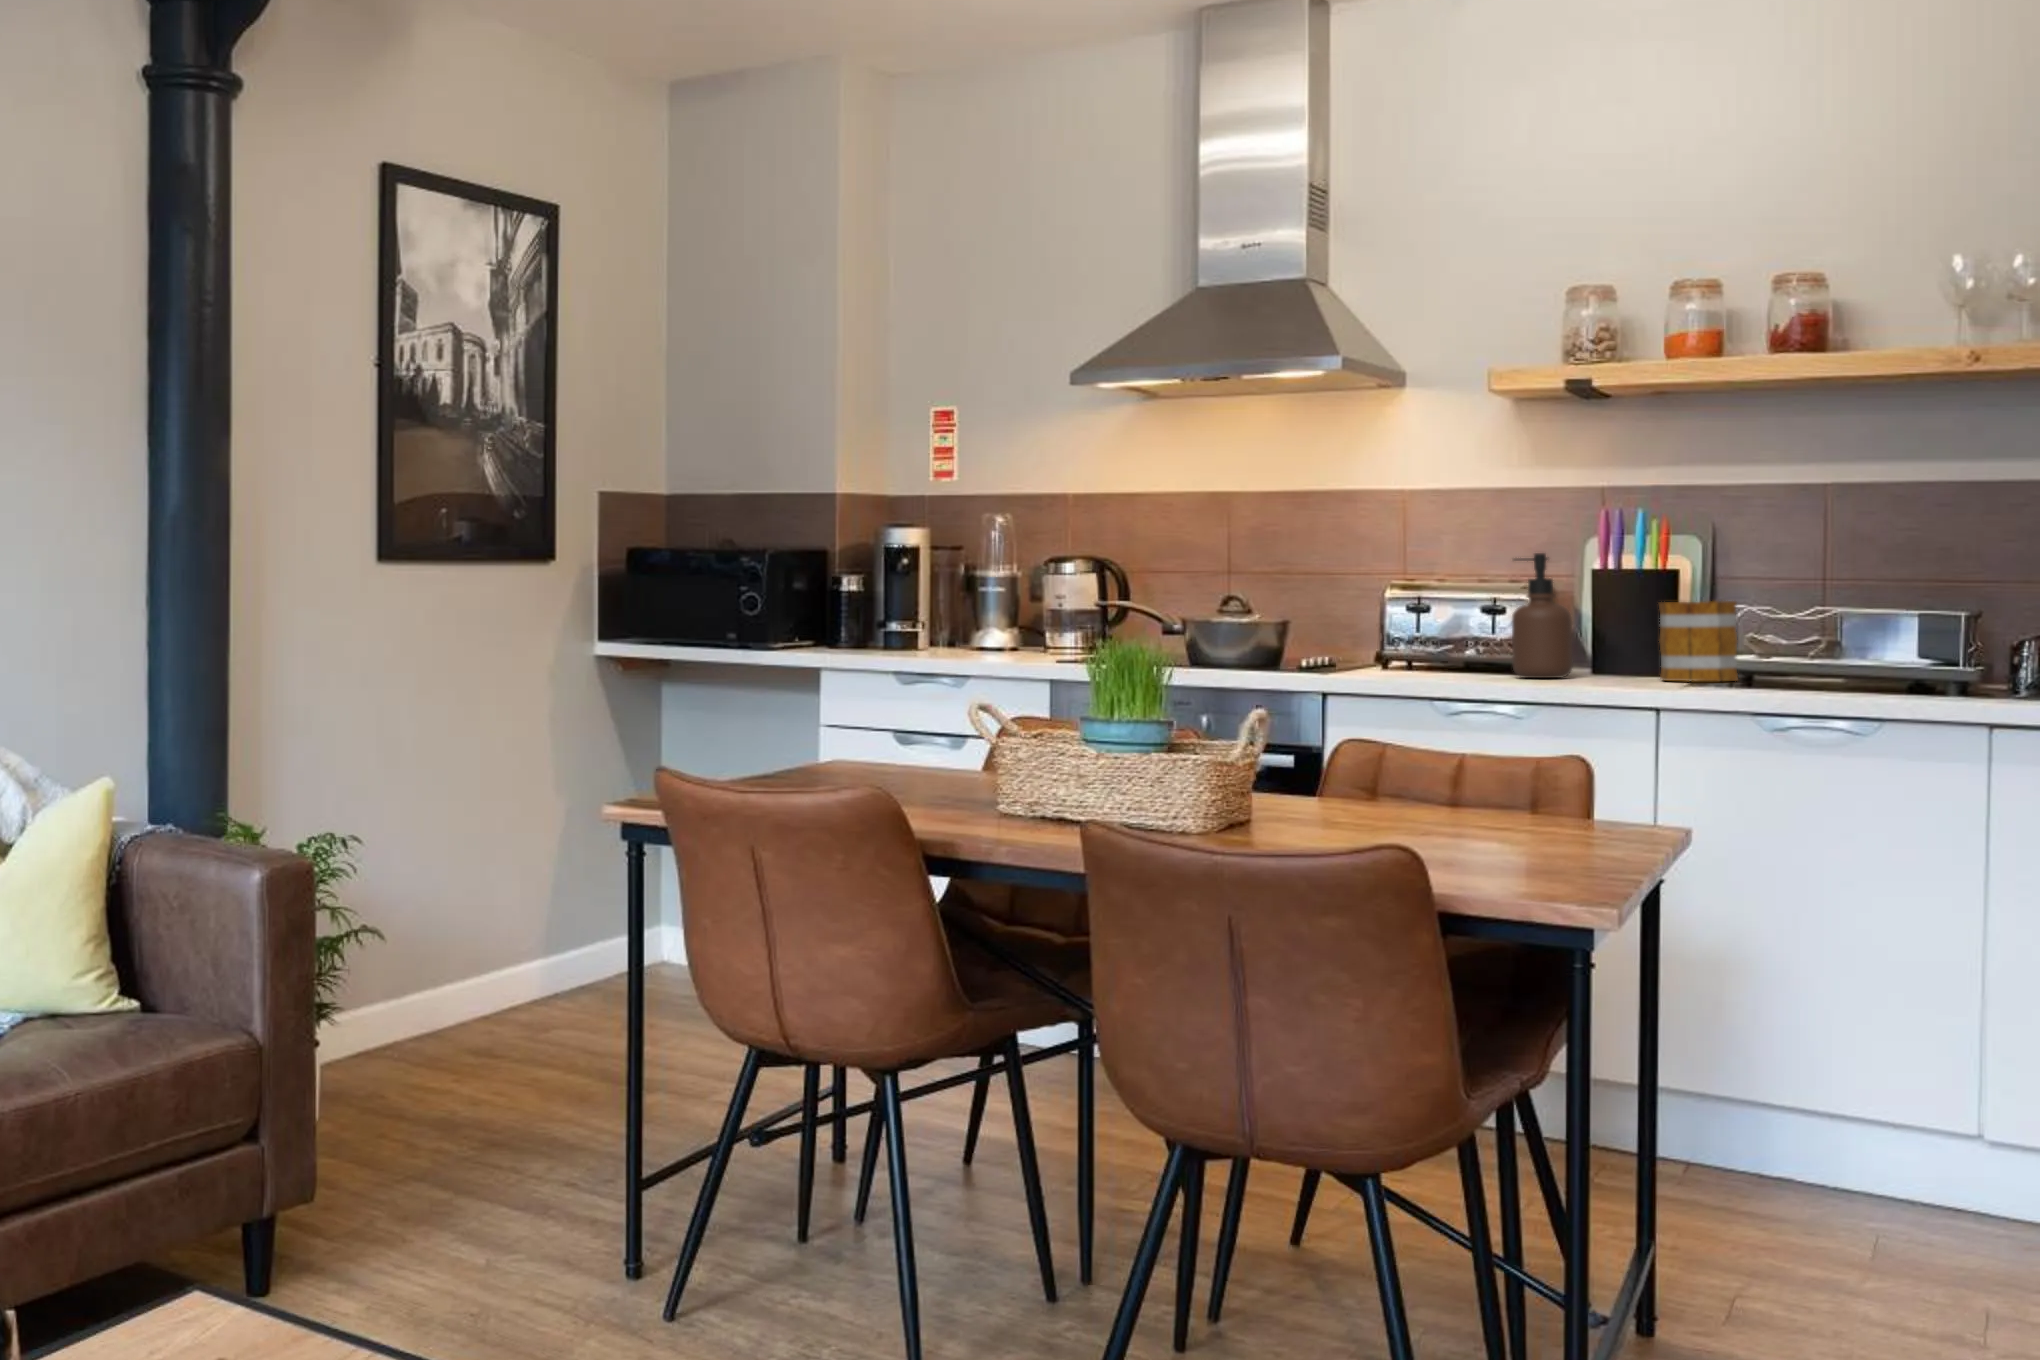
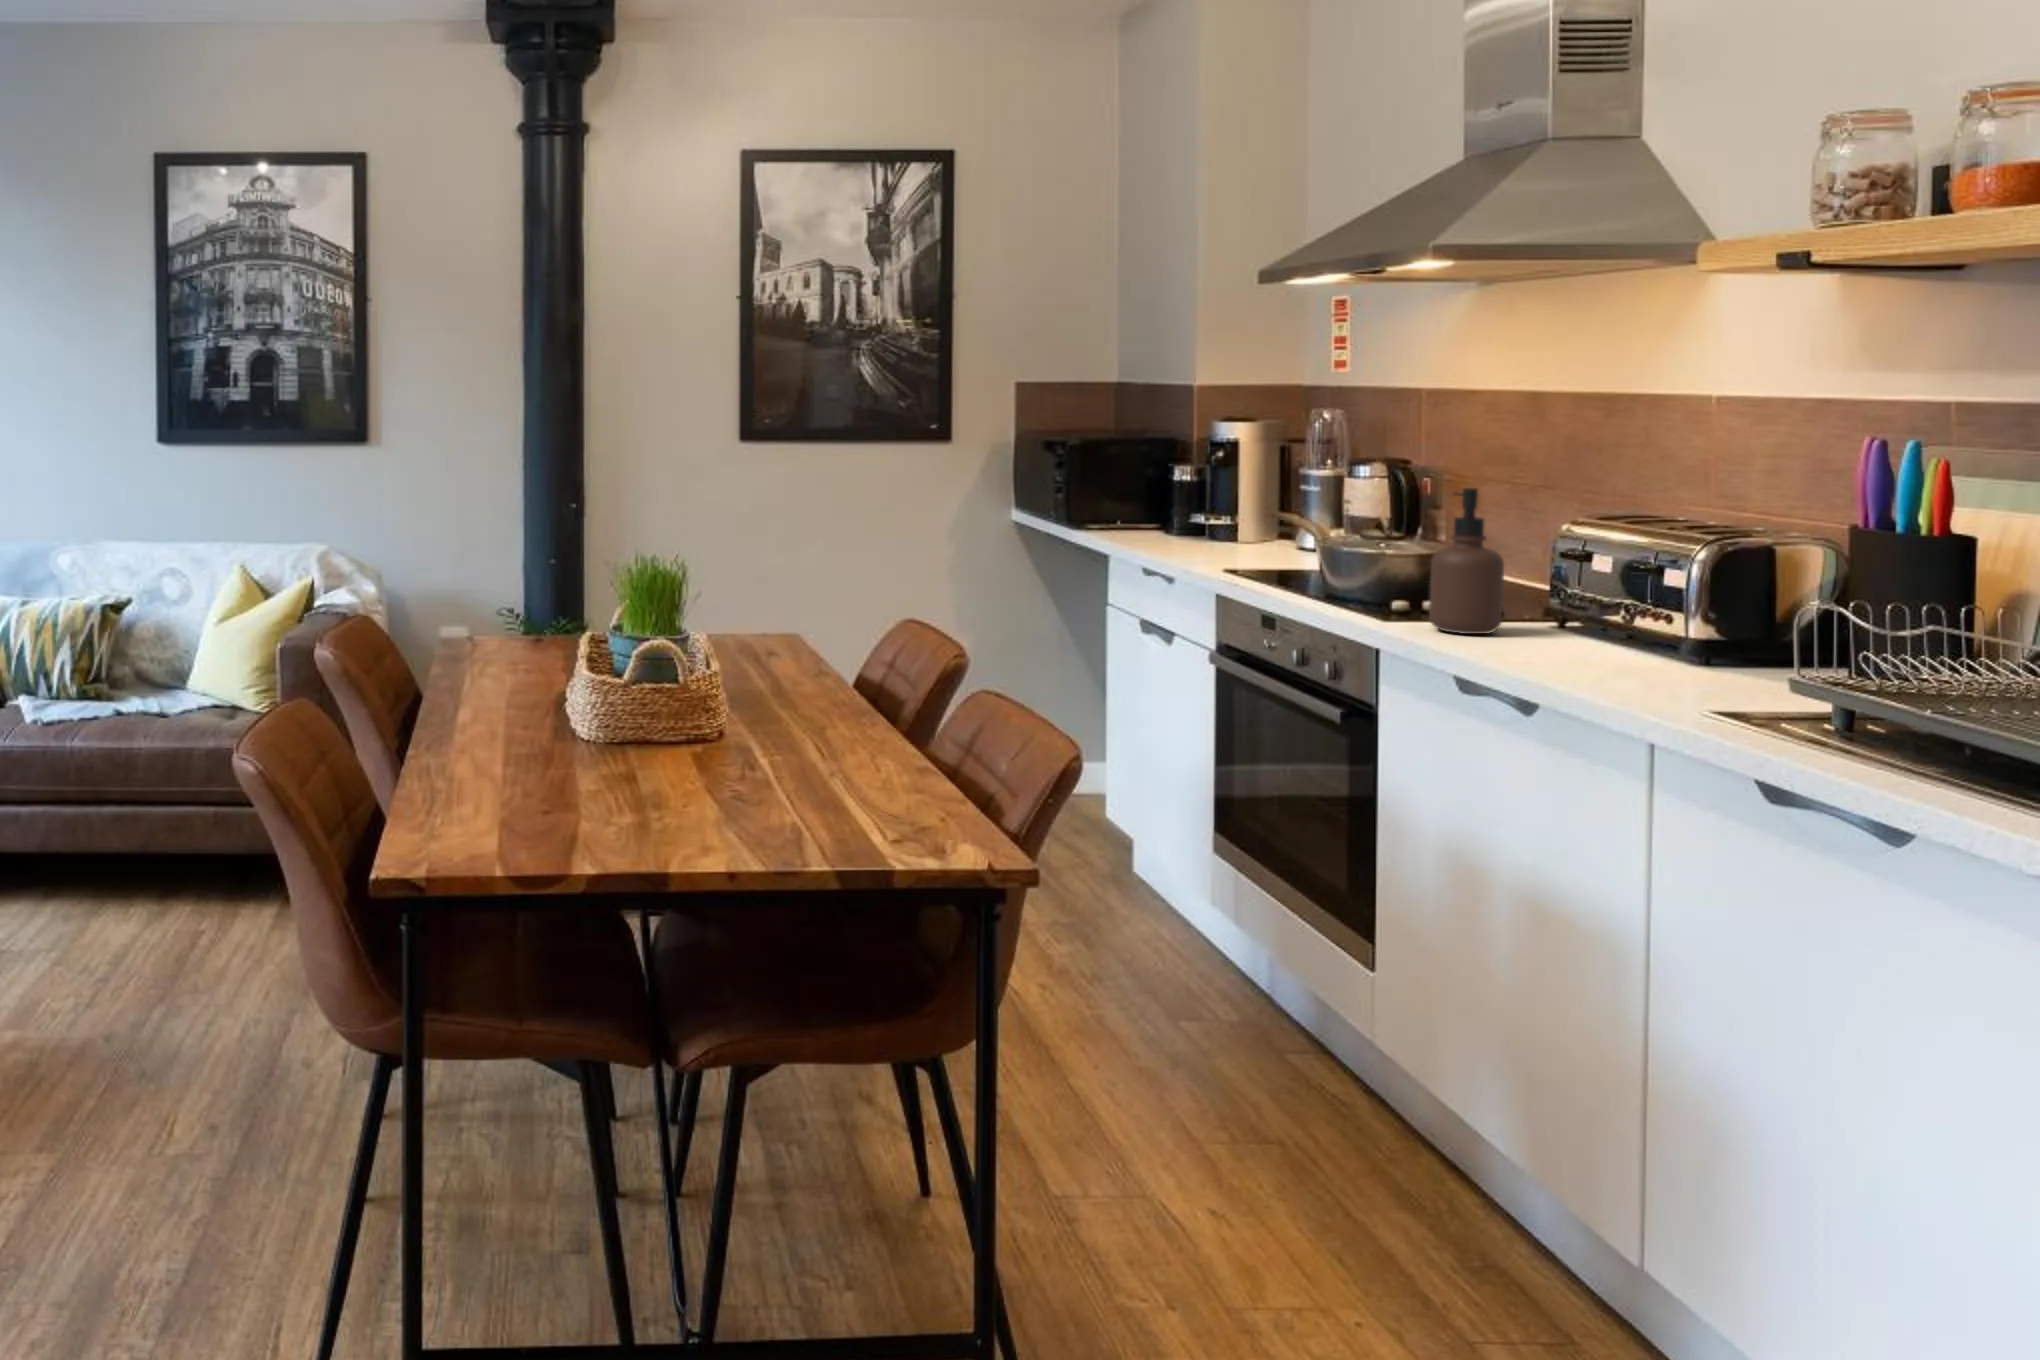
mug: present [1659,601,1738,681] -> none [1506,560,1647,667]

